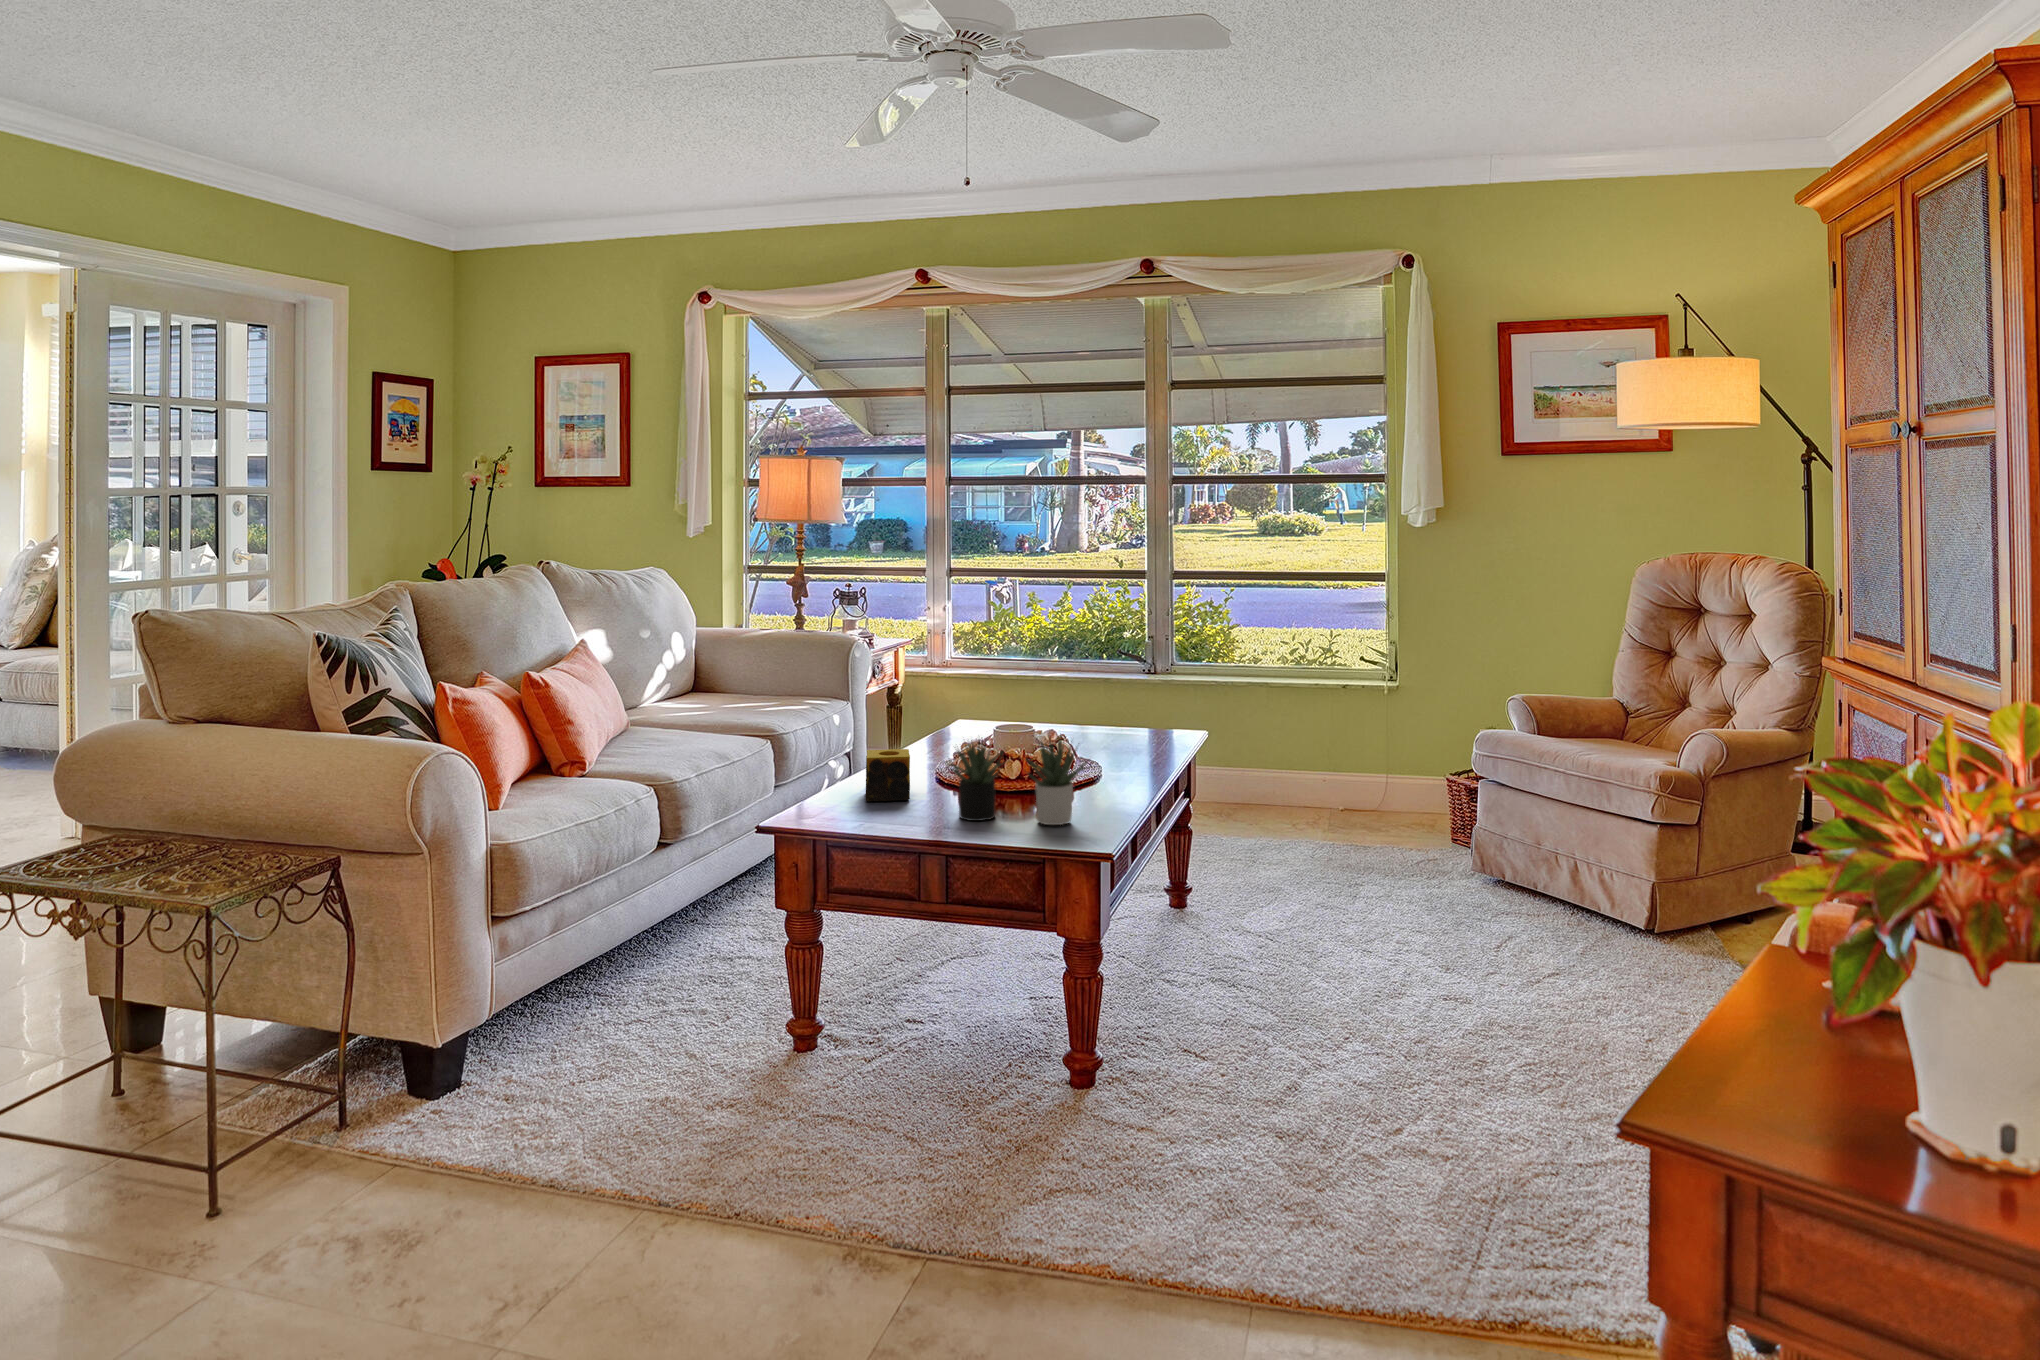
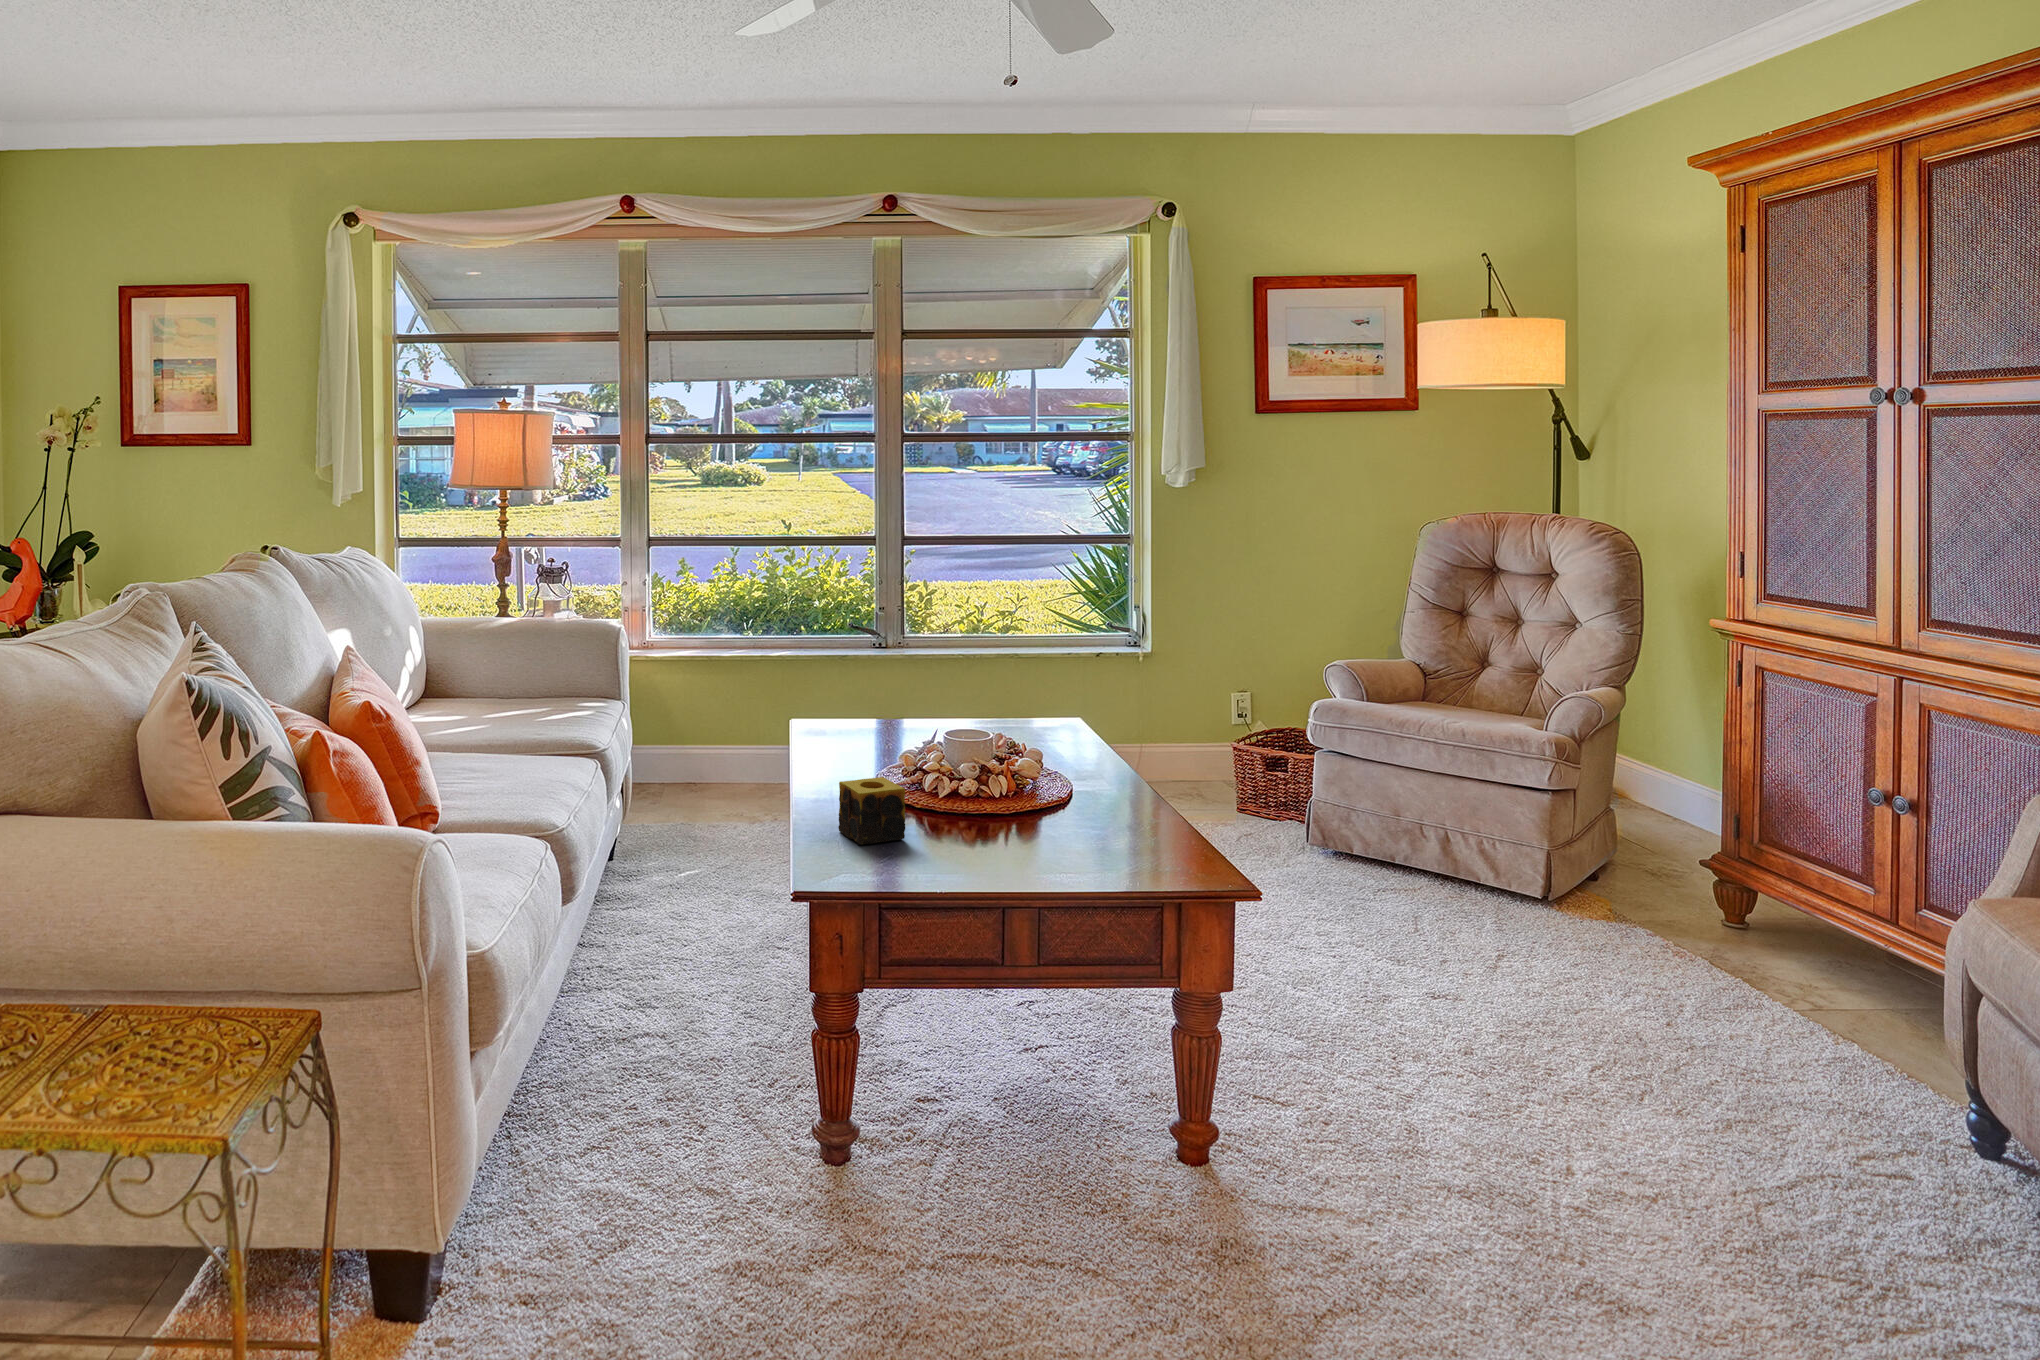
succulent plant: present [950,738,1085,825] -> none [962,754,1152,863]

